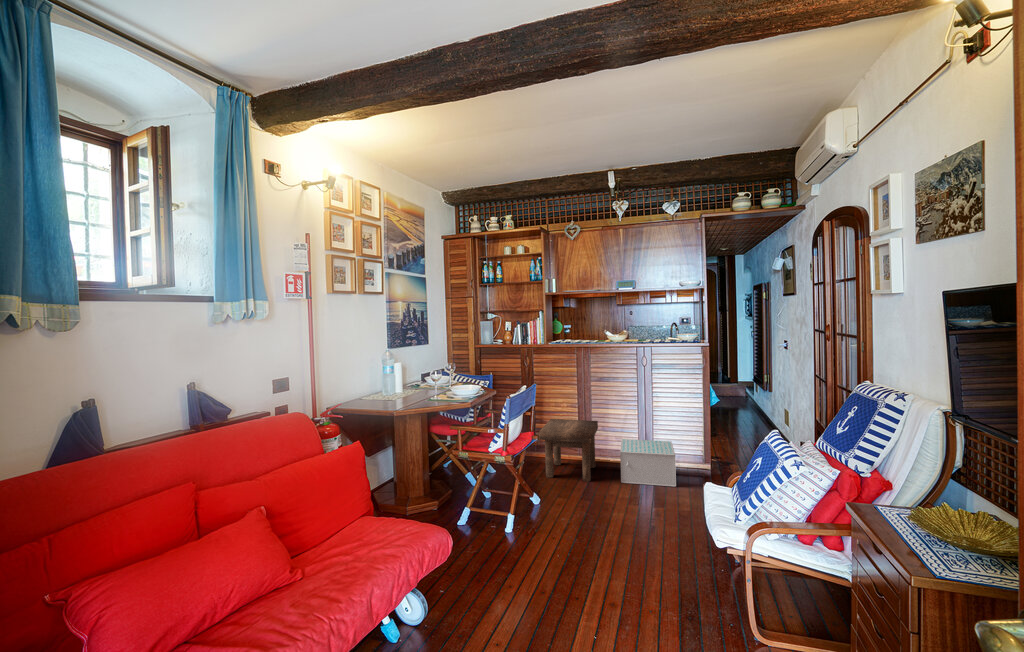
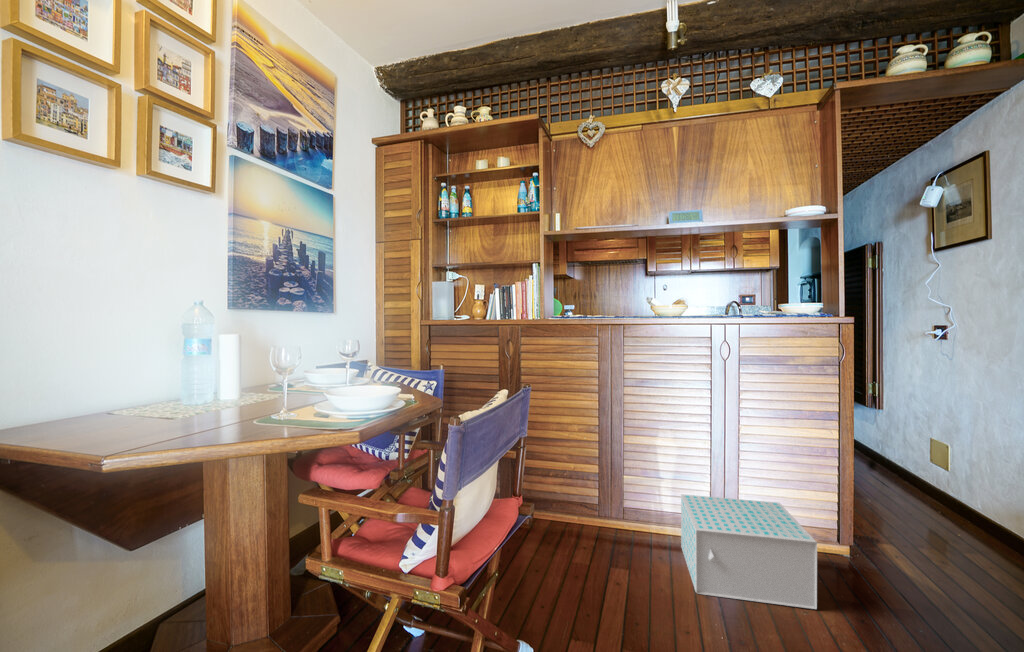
stool: present [539,419,598,482] -> none [530,452,639,590]

